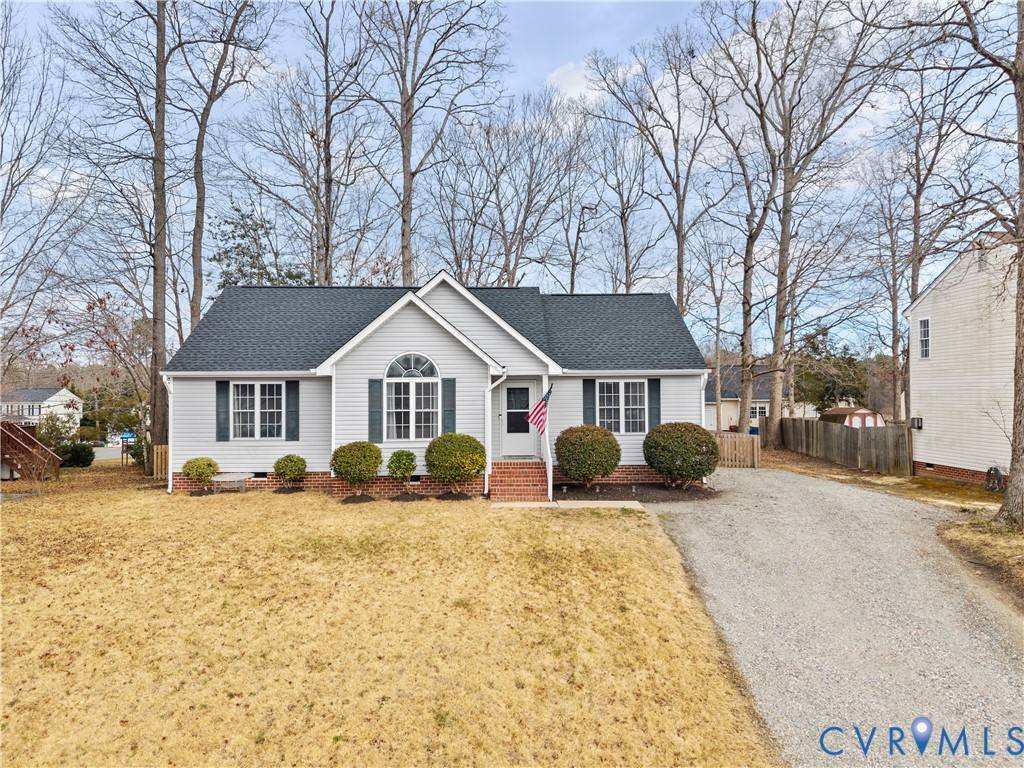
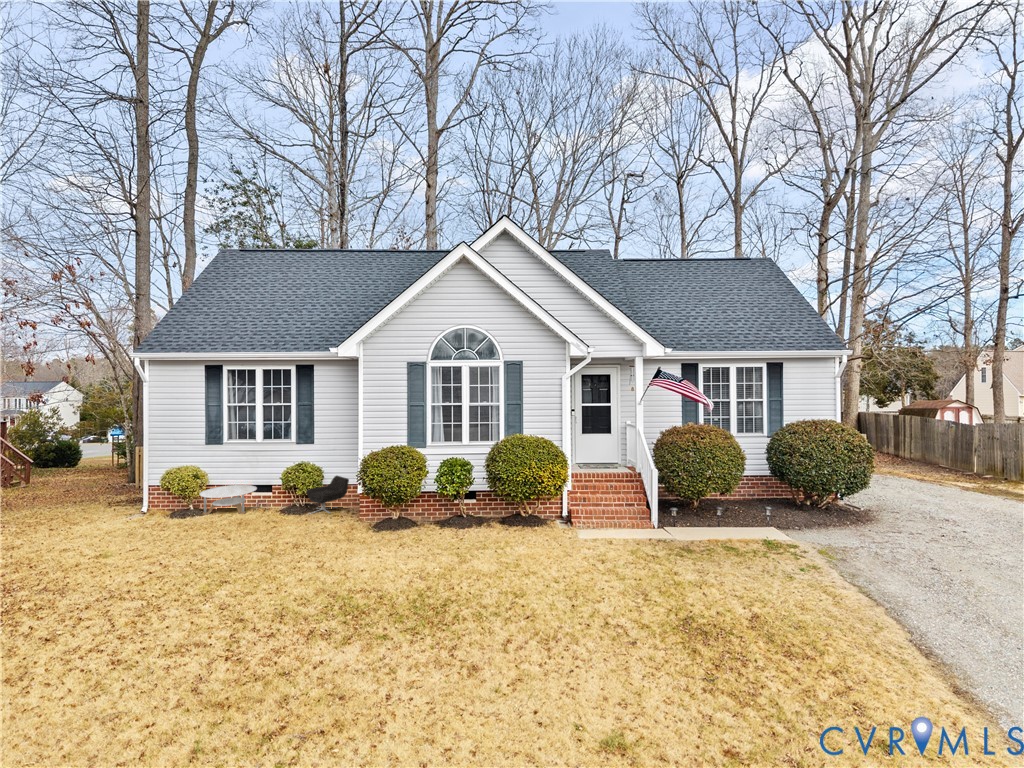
lounge chair: none [292,465,325,494] -> present [306,476,349,514]

